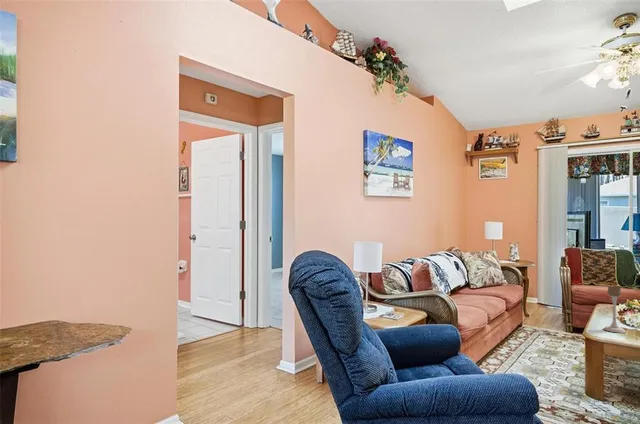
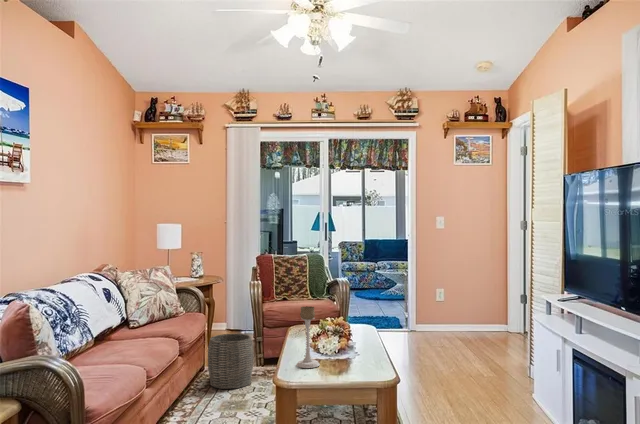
woven basket: none [526,303,564,343] -> present [208,334,253,389]

